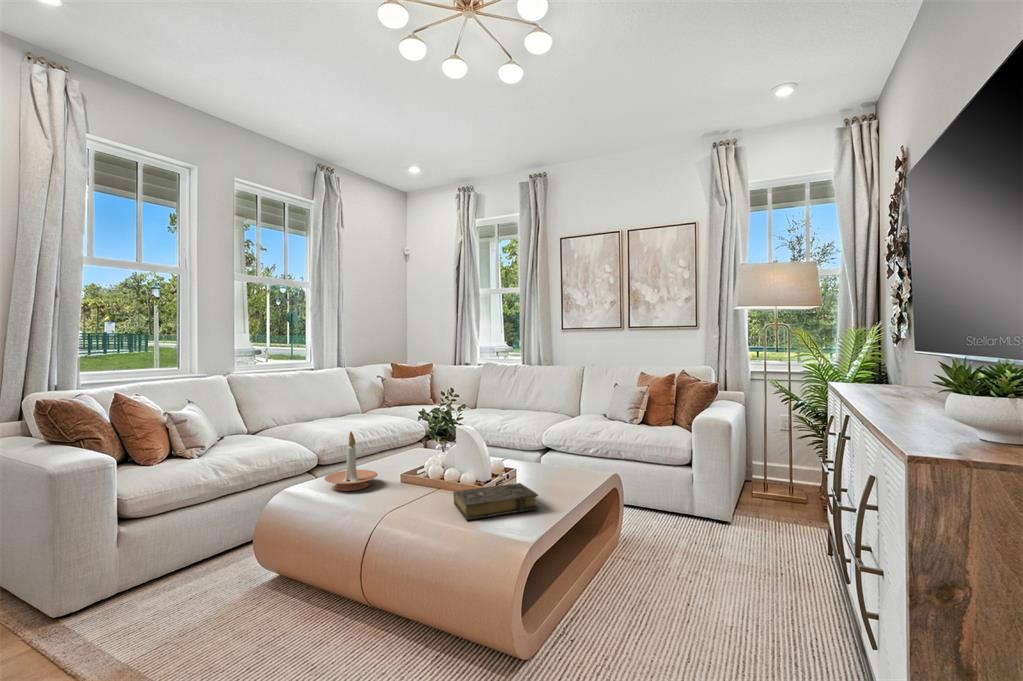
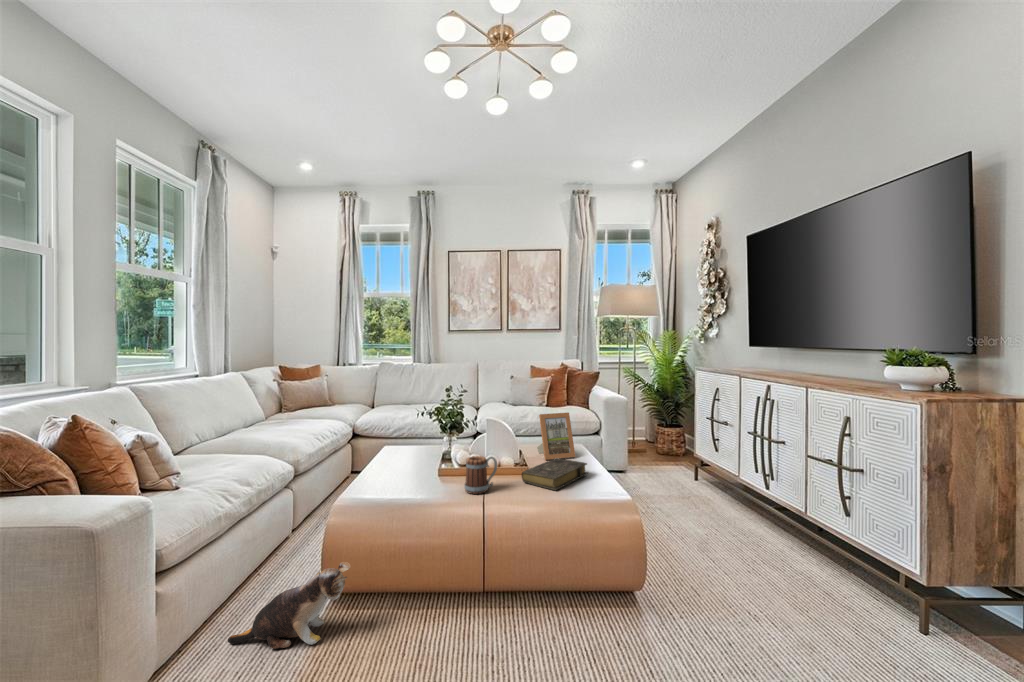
picture frame: none [530,428,572,487] -> present [537,413,575,460]
candle holder: present [324,432,378,491] -> none [379,432,430,490]
mug: none [380,465,420,508] -> present [464,456,497,494]
plush toy: none [170,548,249,618] -> present [228,562,351,649]

